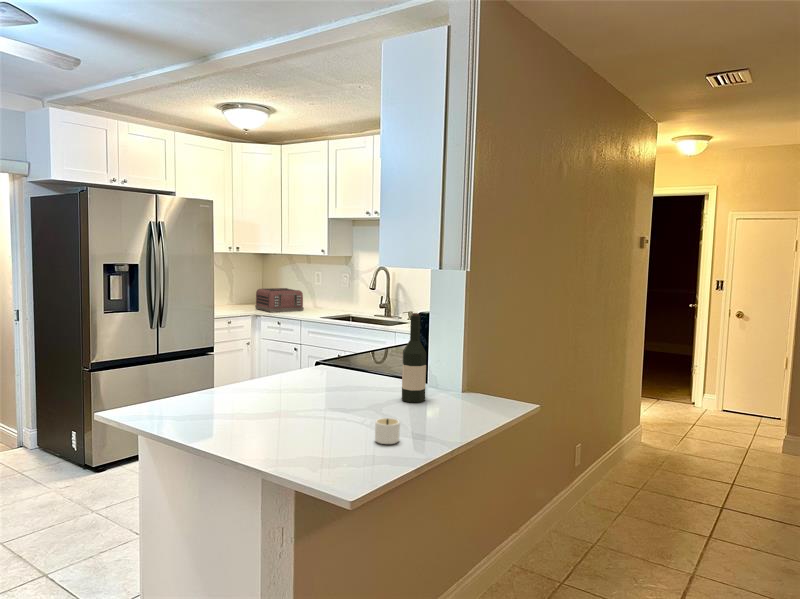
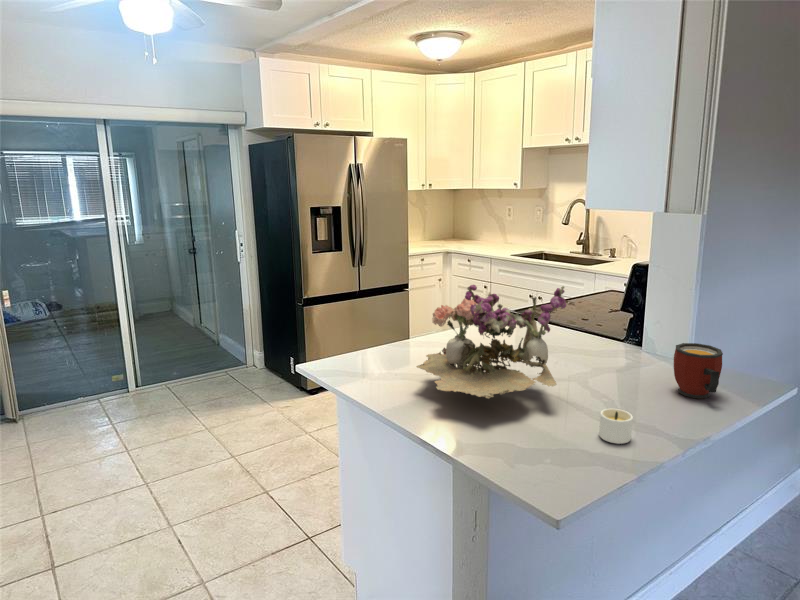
toaster: present [255,288,304,312] -> none [447,224,495,249]
wine bottle: present [402,313,426,403] -> none [622,271,659,379]
flower arrangement: none [220,322,350,419] -> present [417,285,566,398]
mug: none [437,369,471,412] -> present [674,343,723,398]

